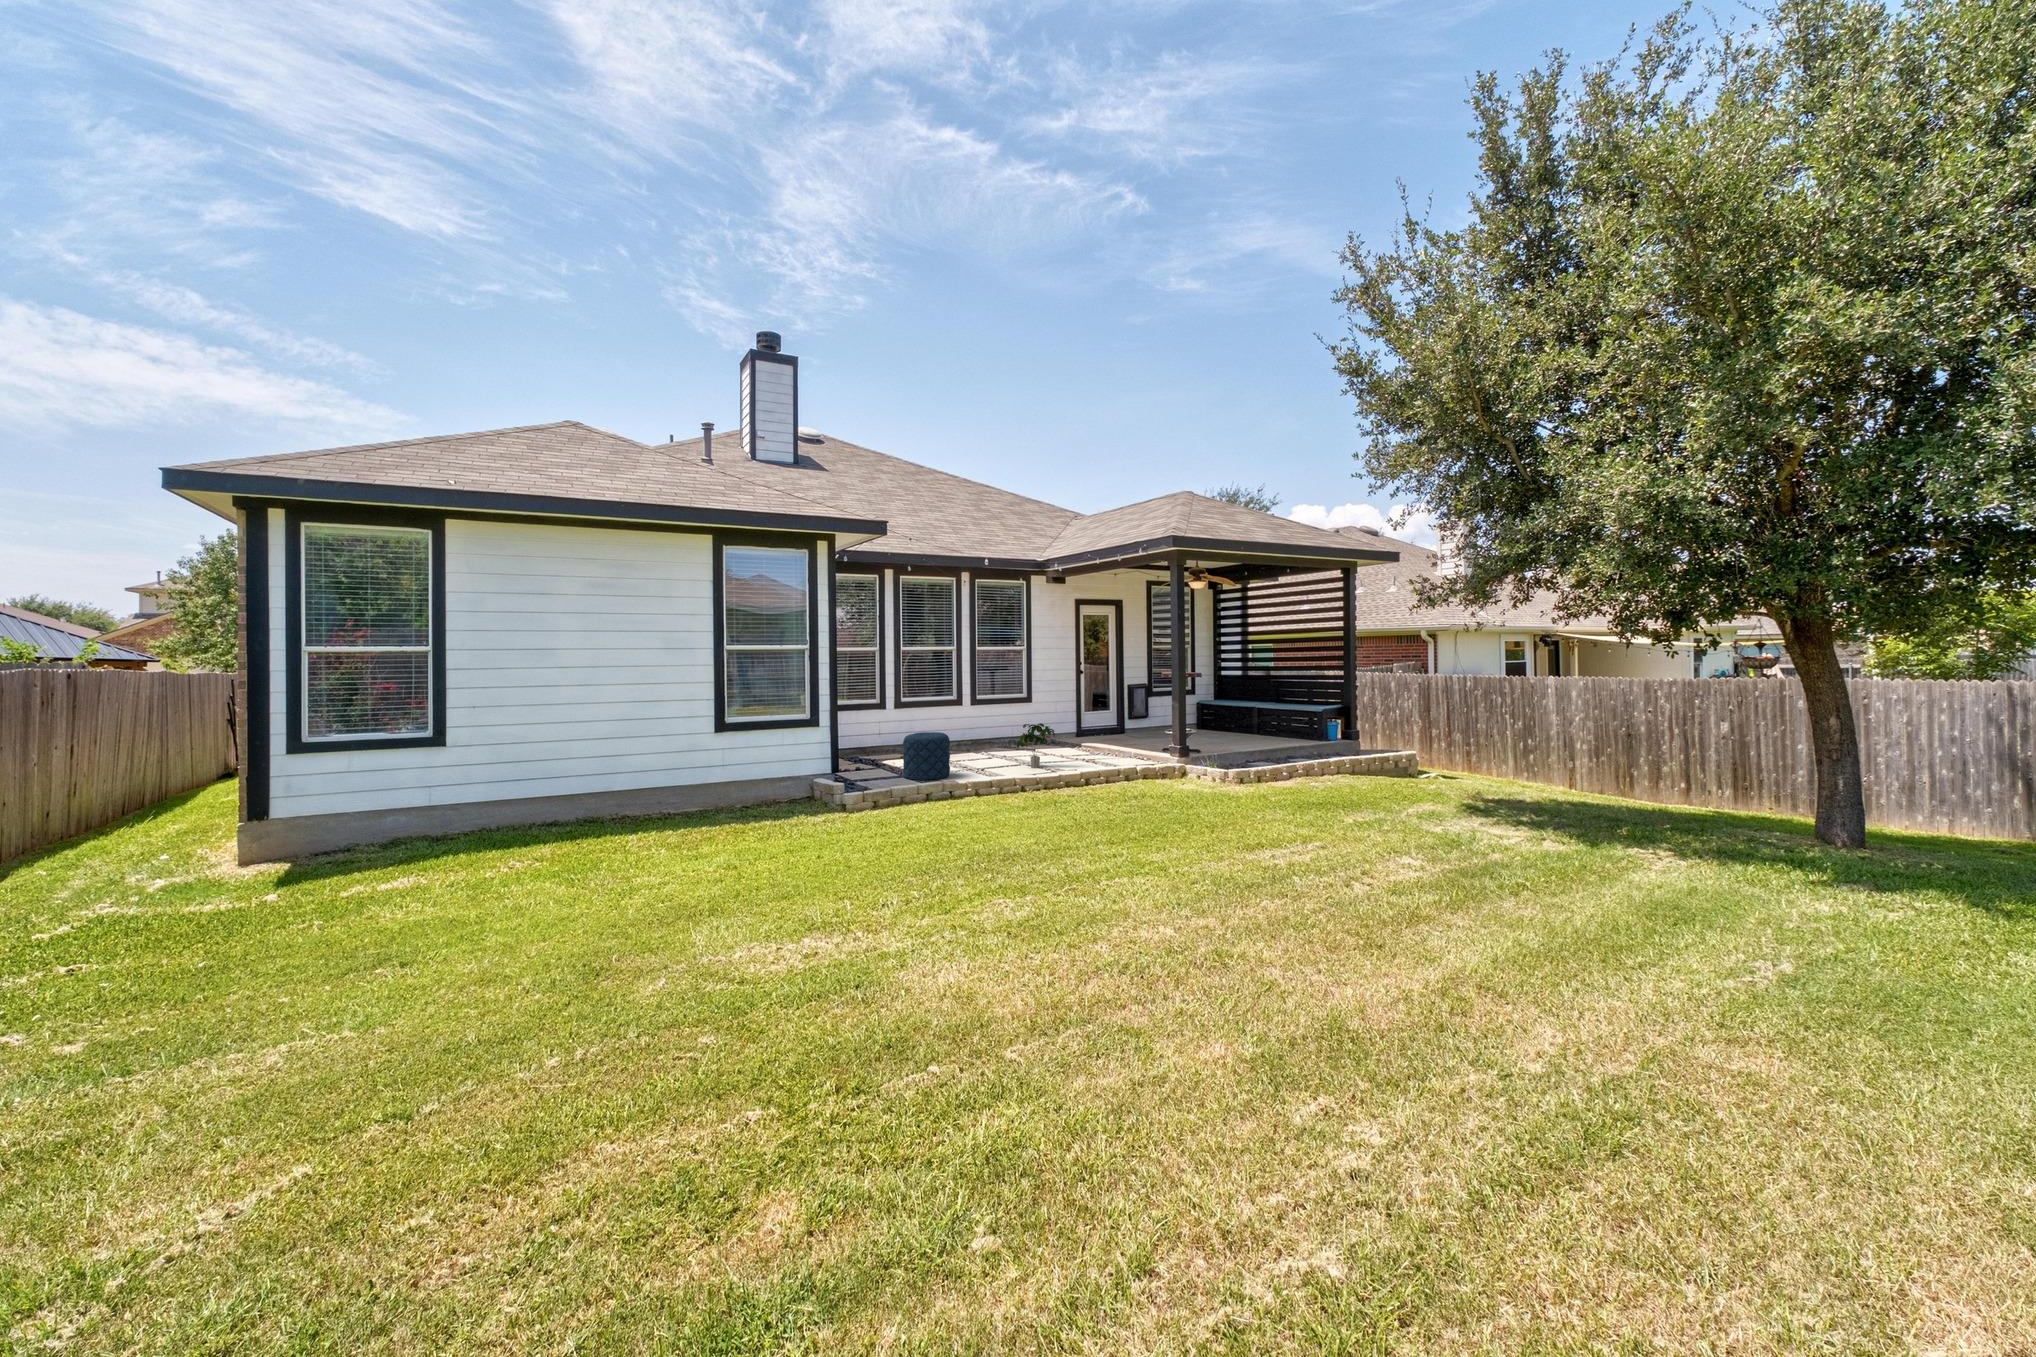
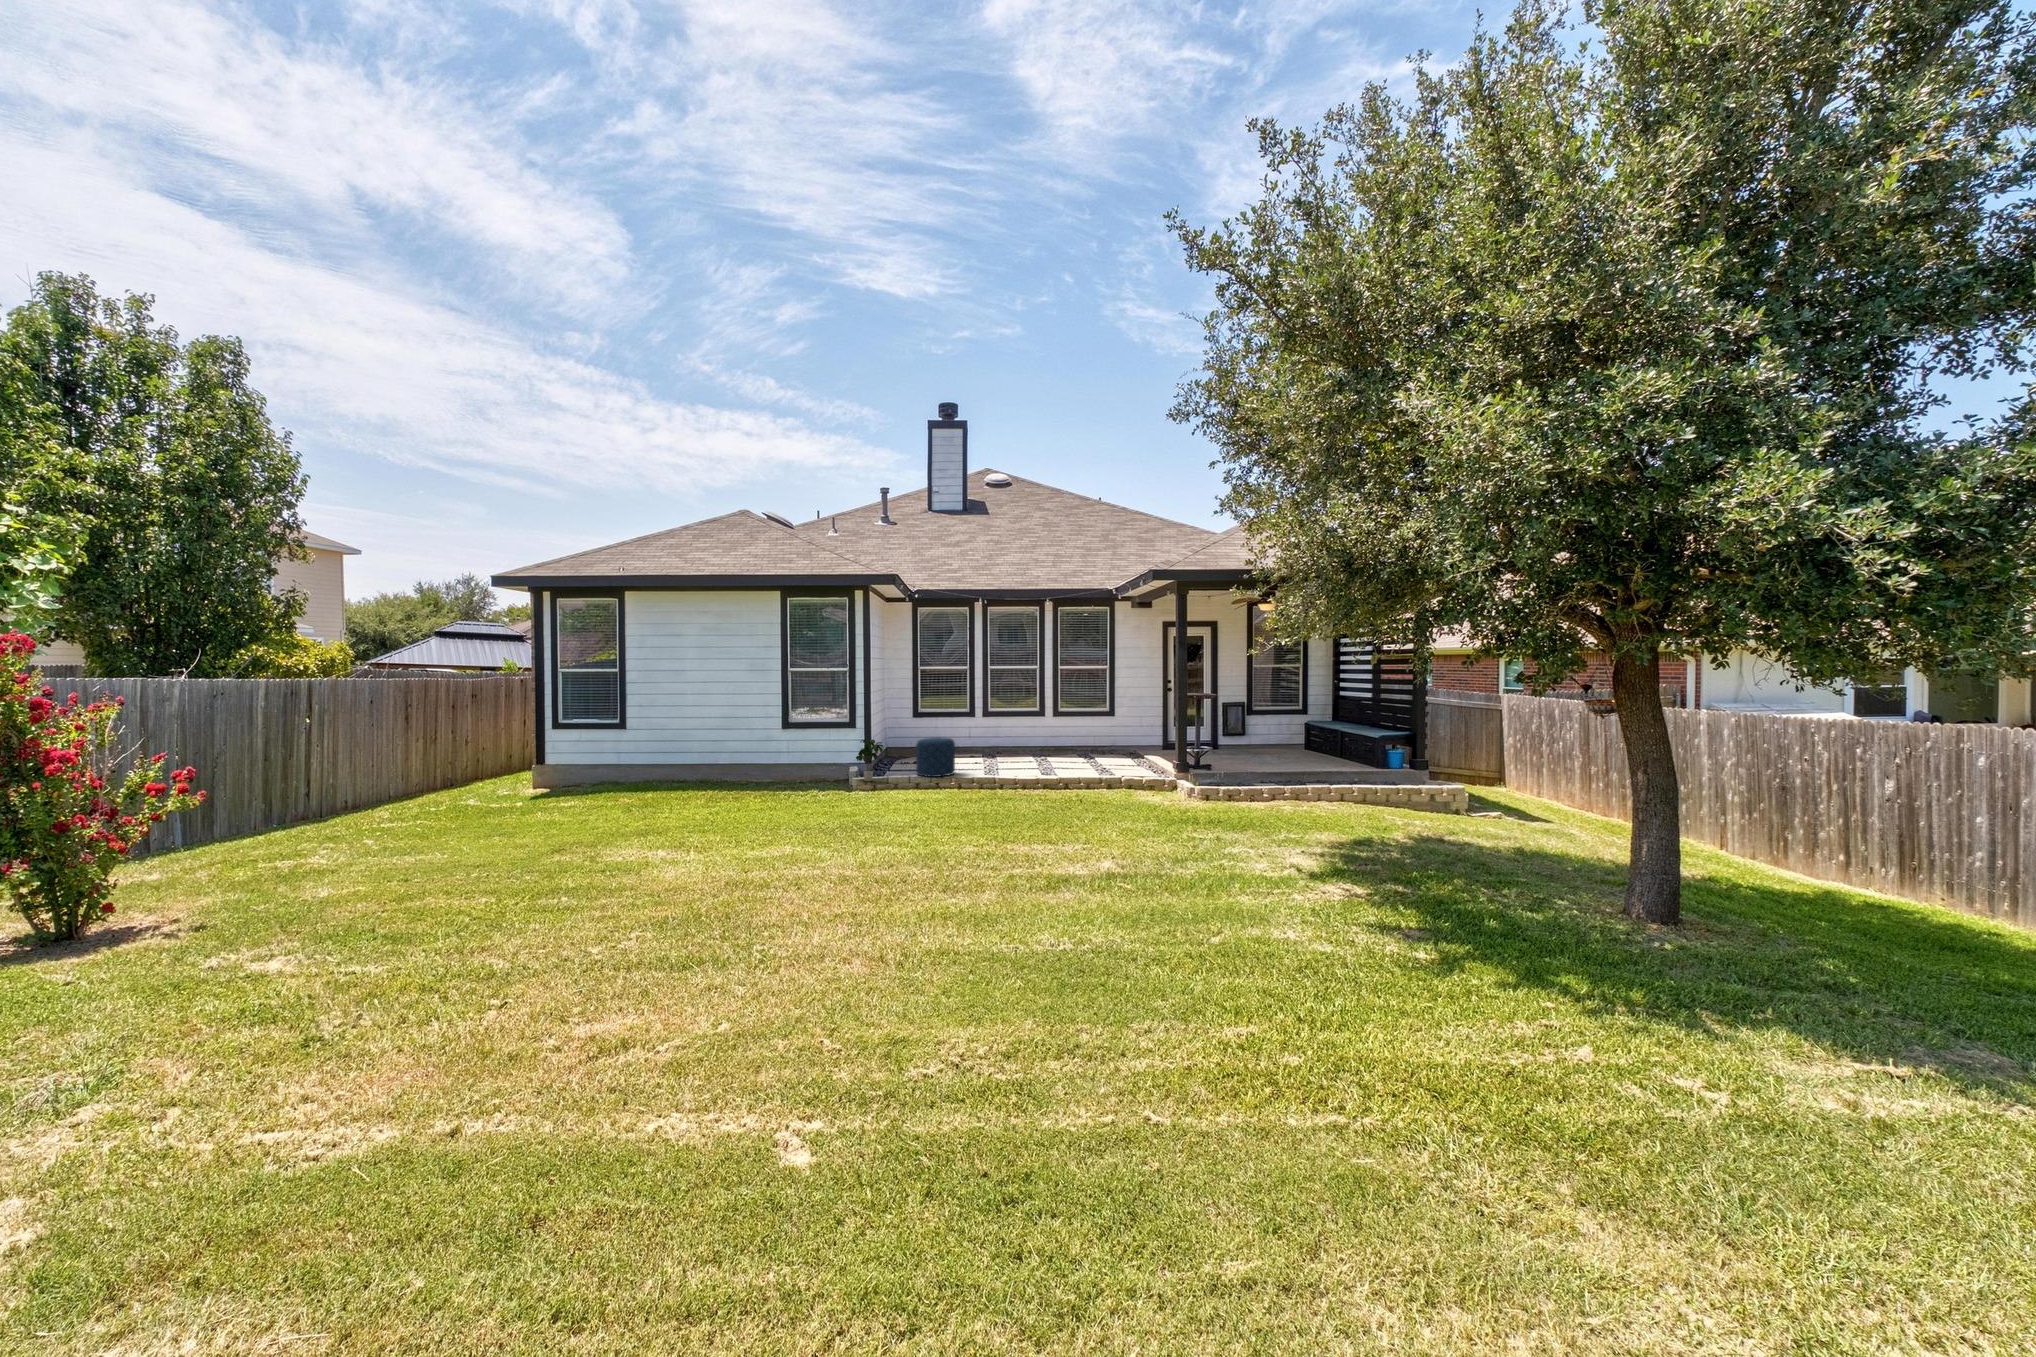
potted plant: present [1015,723,1055,768] -> present [856,739,884,781]

